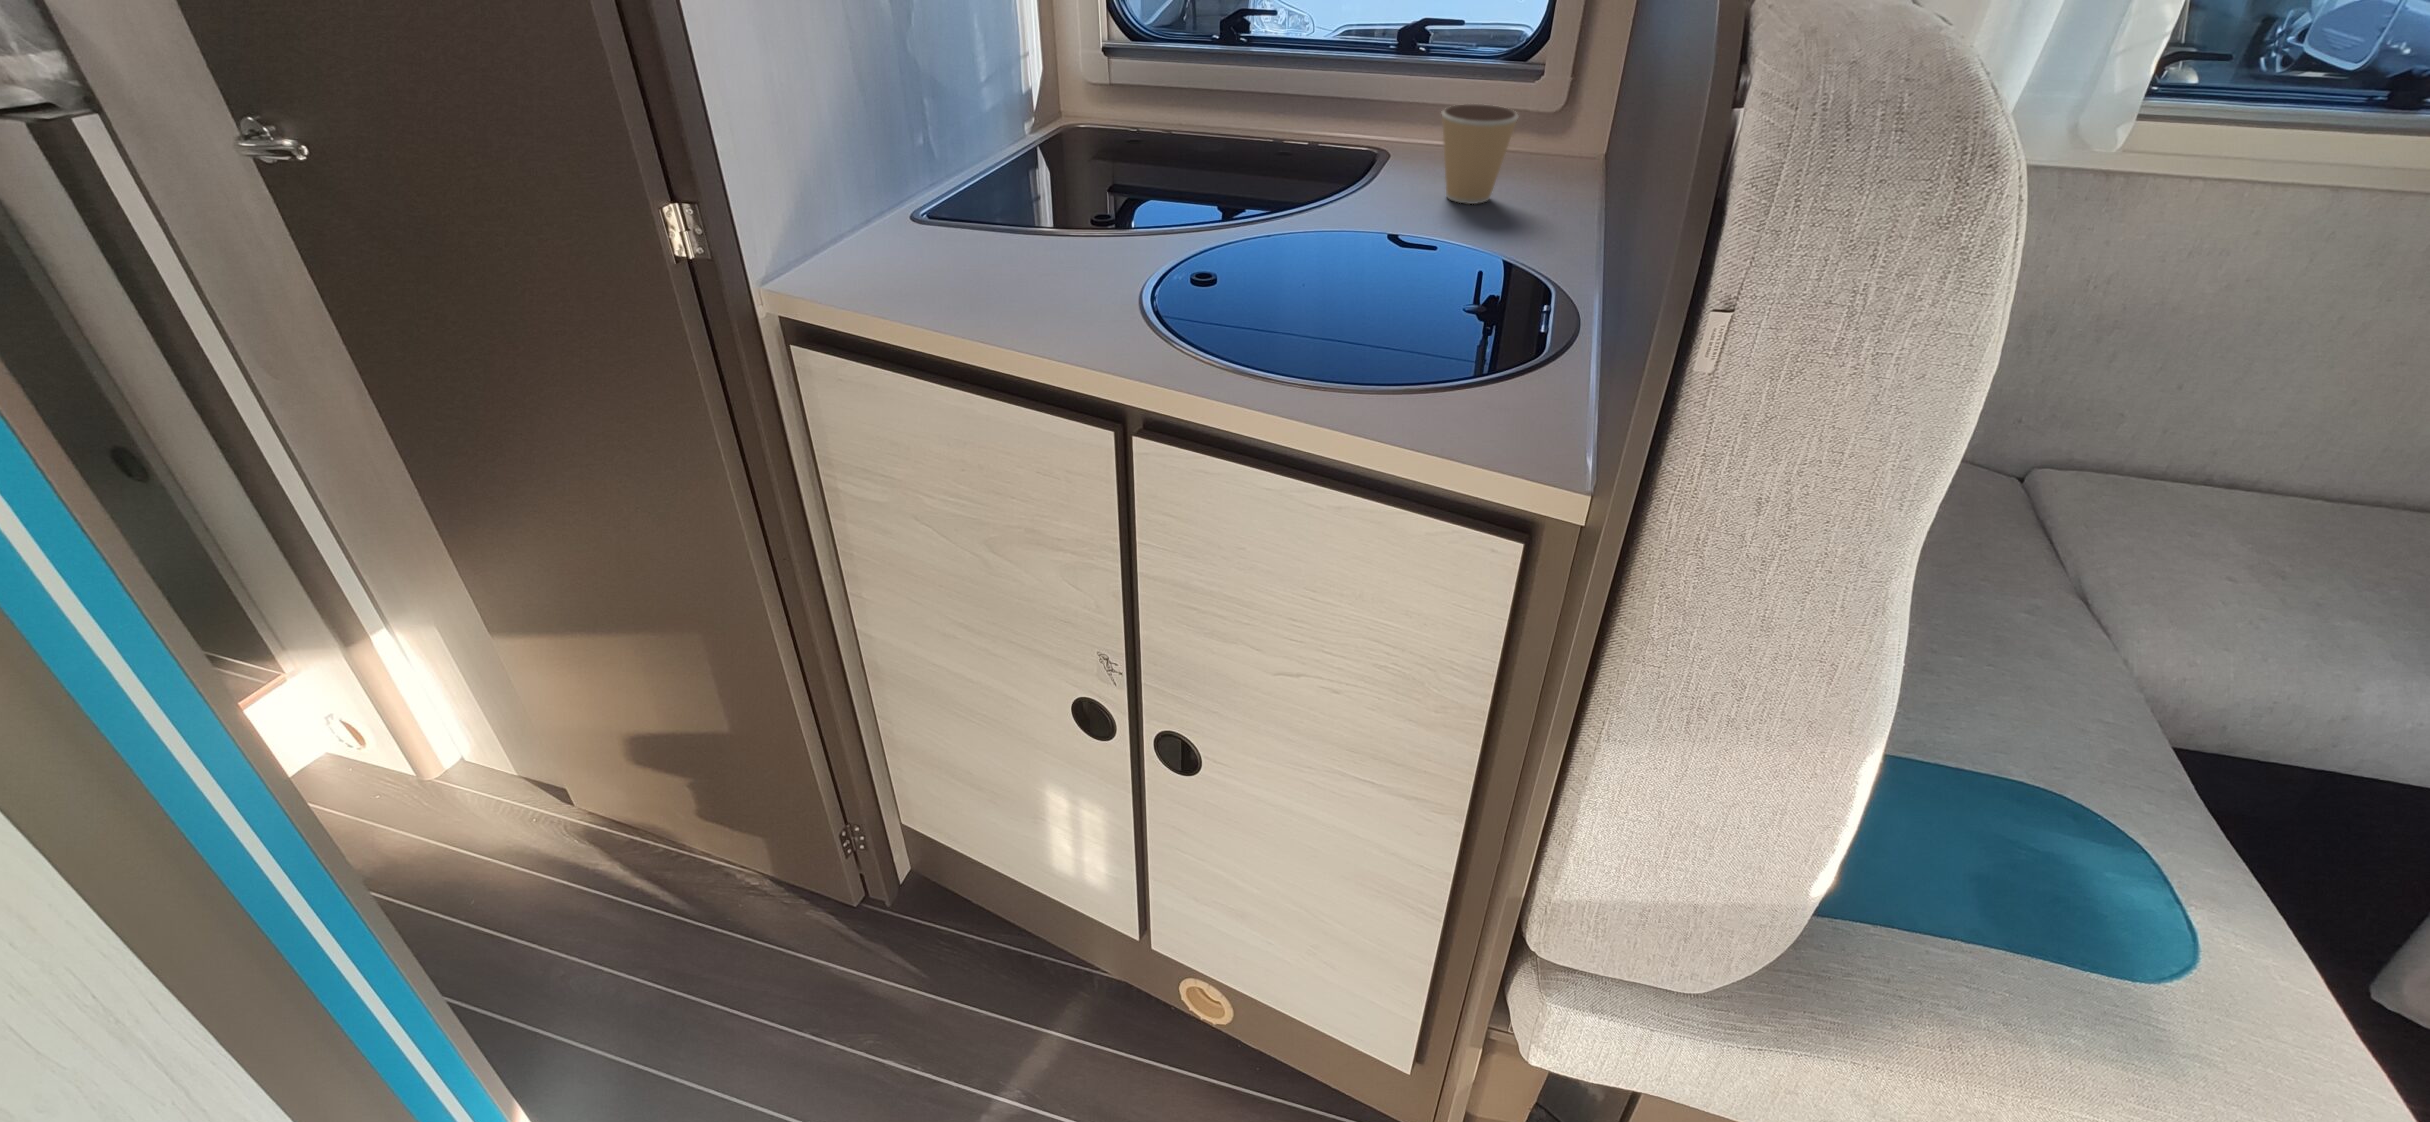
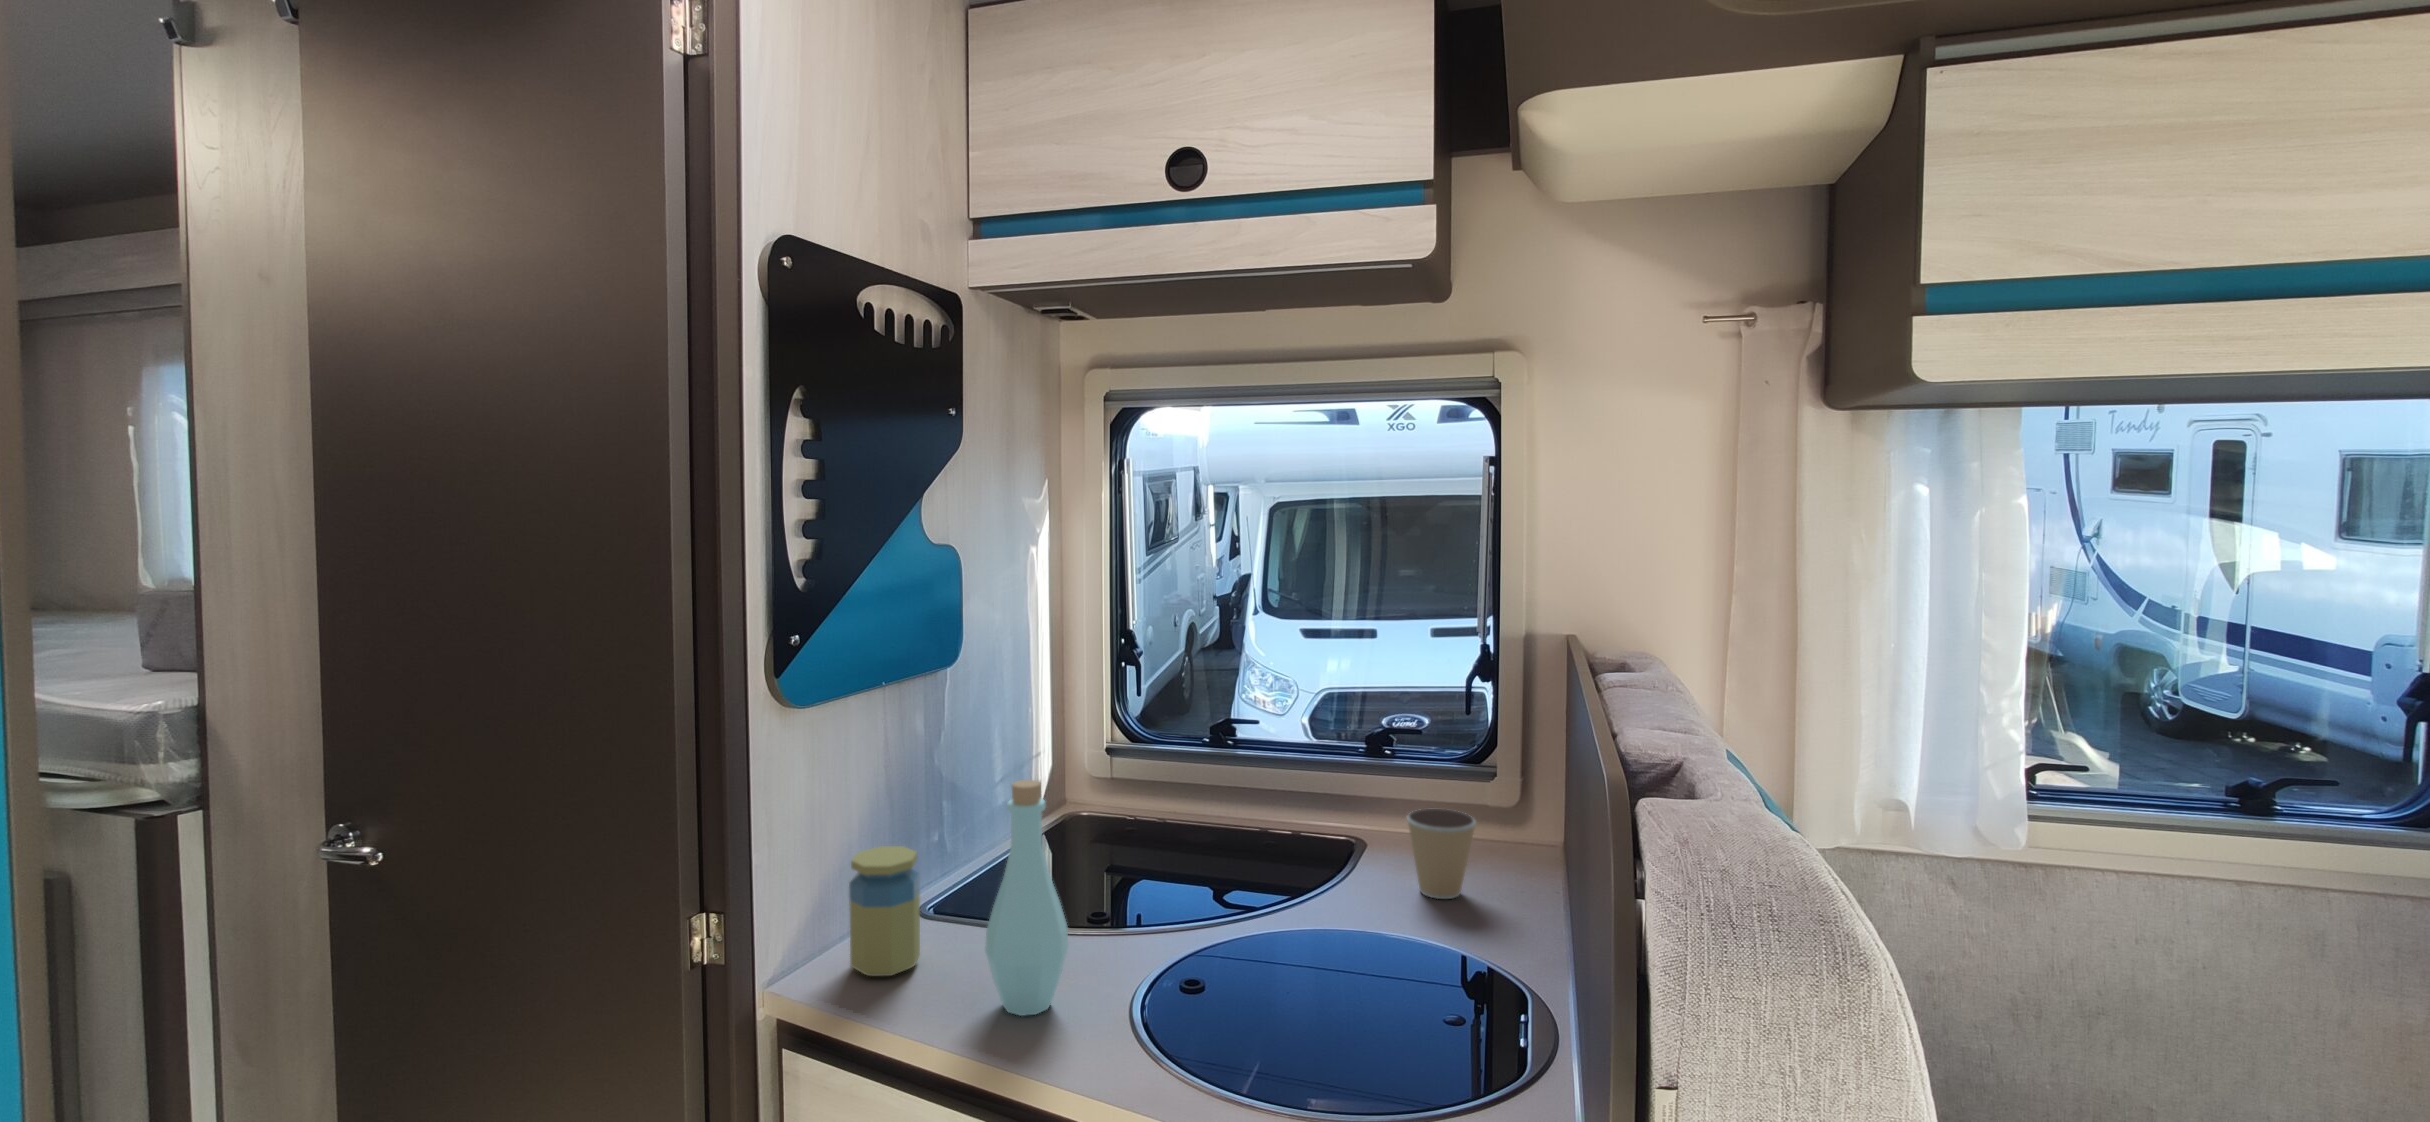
bottle: none [985,40,1075,306] -> present [985,780,1068,1016]
jar: none [828,135,919,274] -> present [849,846,920,976]

